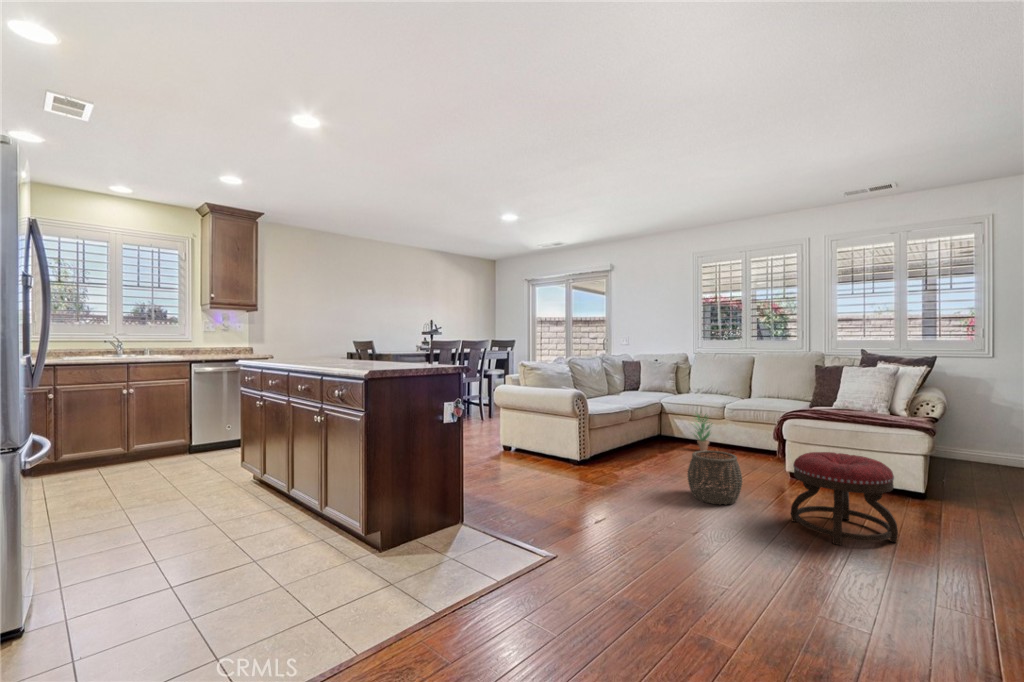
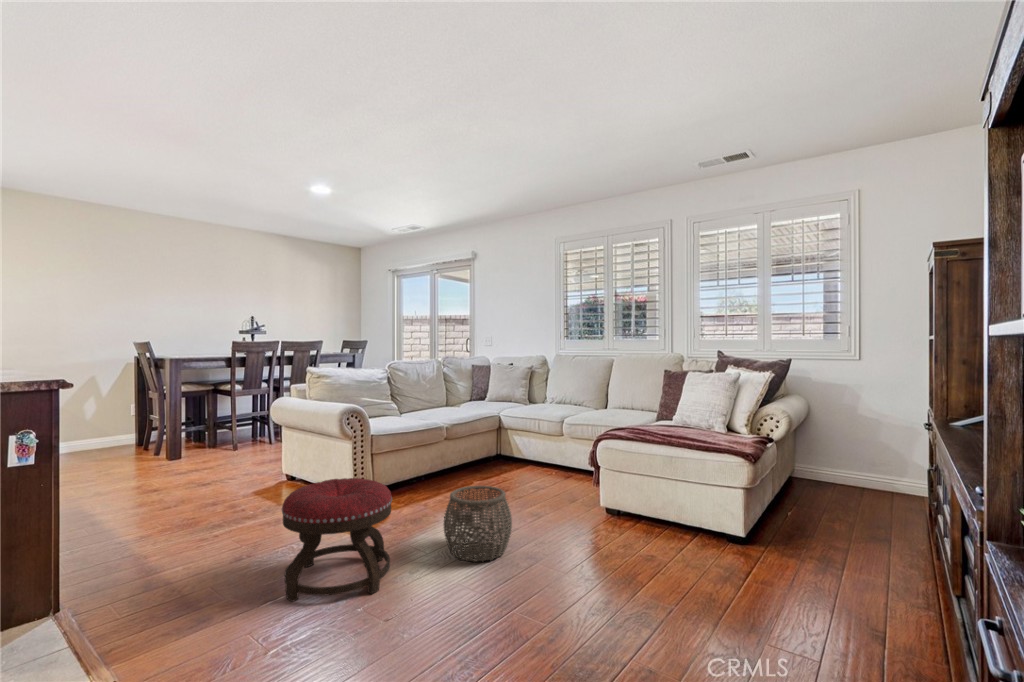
potted plant: present [695,414,710,451] -> none [520,427,547,477]
ottoman: present [791,452,898,545] -> present [282,478,392,602]

